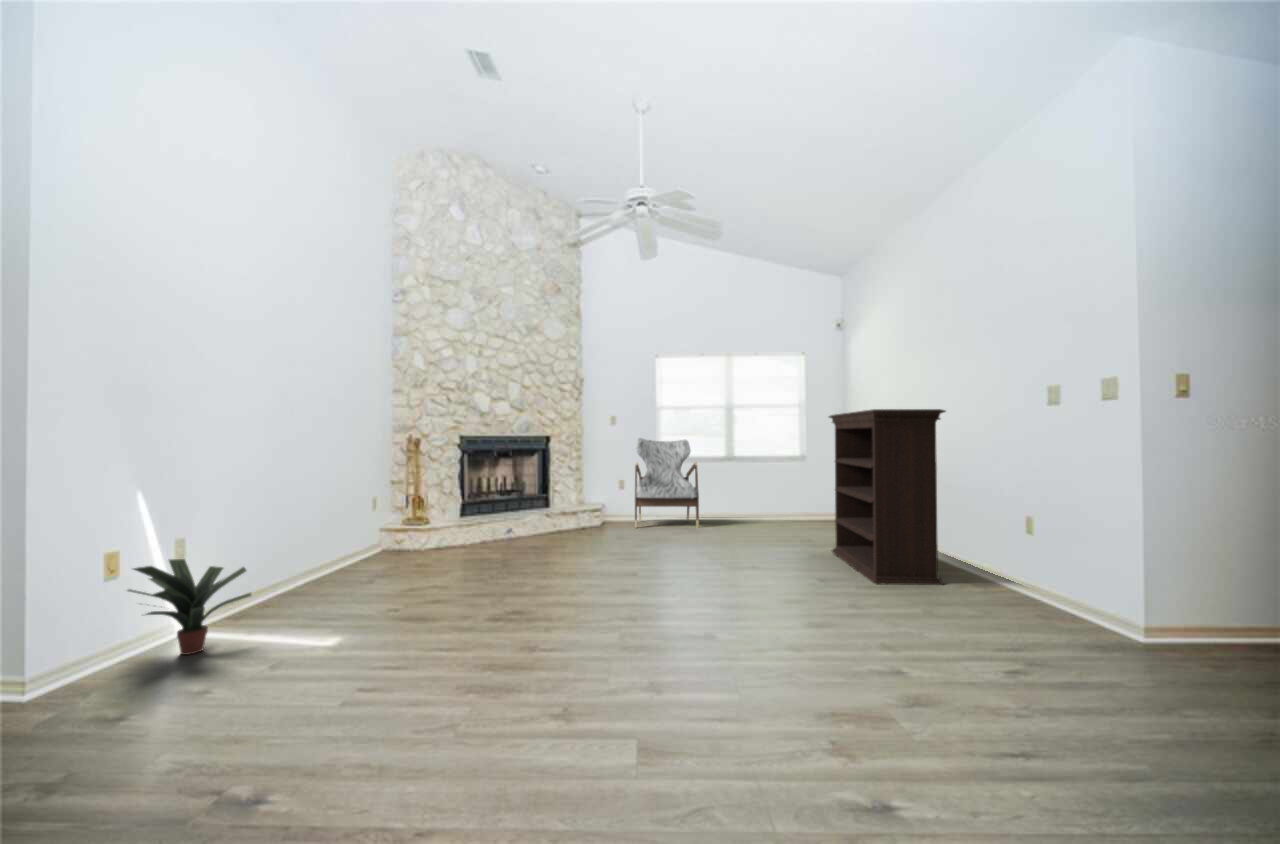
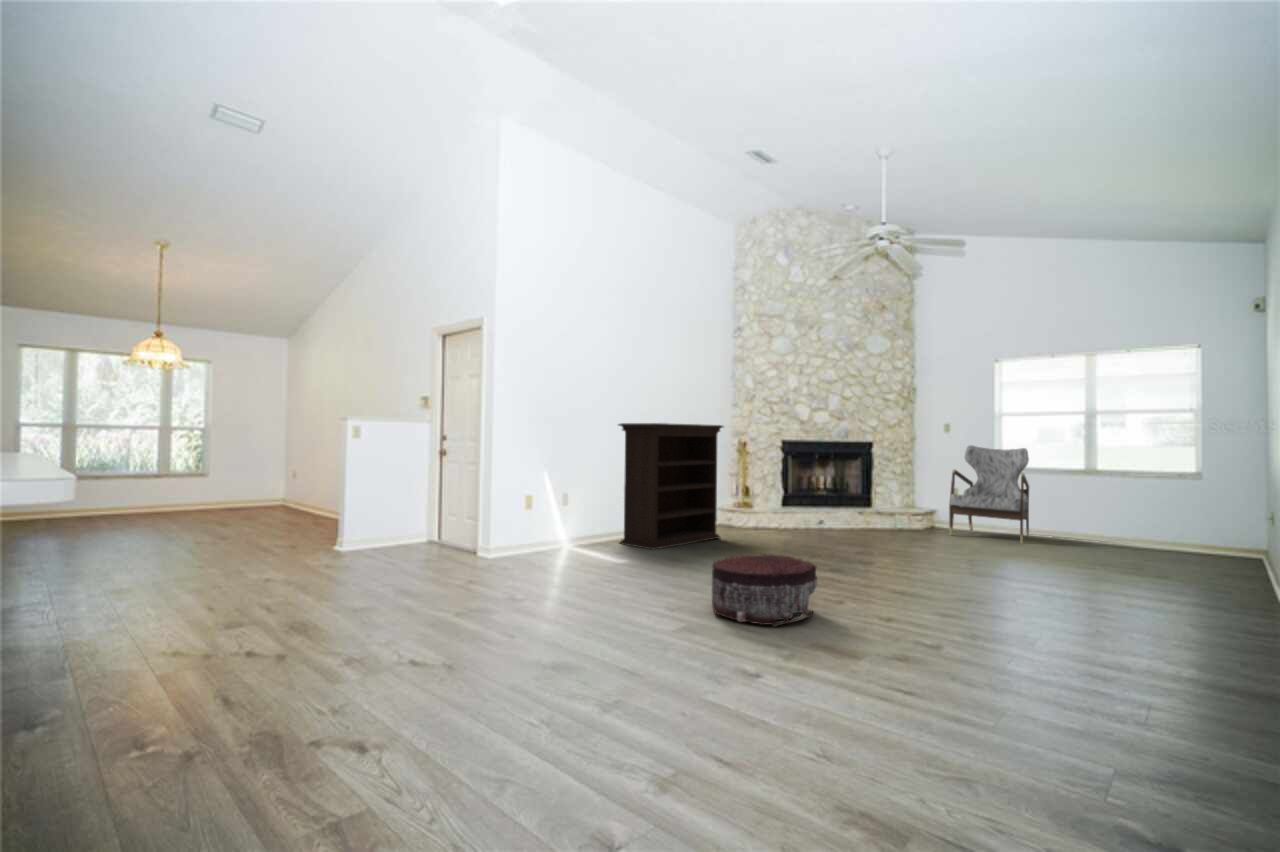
bookshelf: present [829,409,945,585] -> present [618,423,723,549]
potted plant: present [128,559,251,655] -> none [558,499,607,547]
pouf: none [673,611,869,778] -> present [712,554,818,627]

